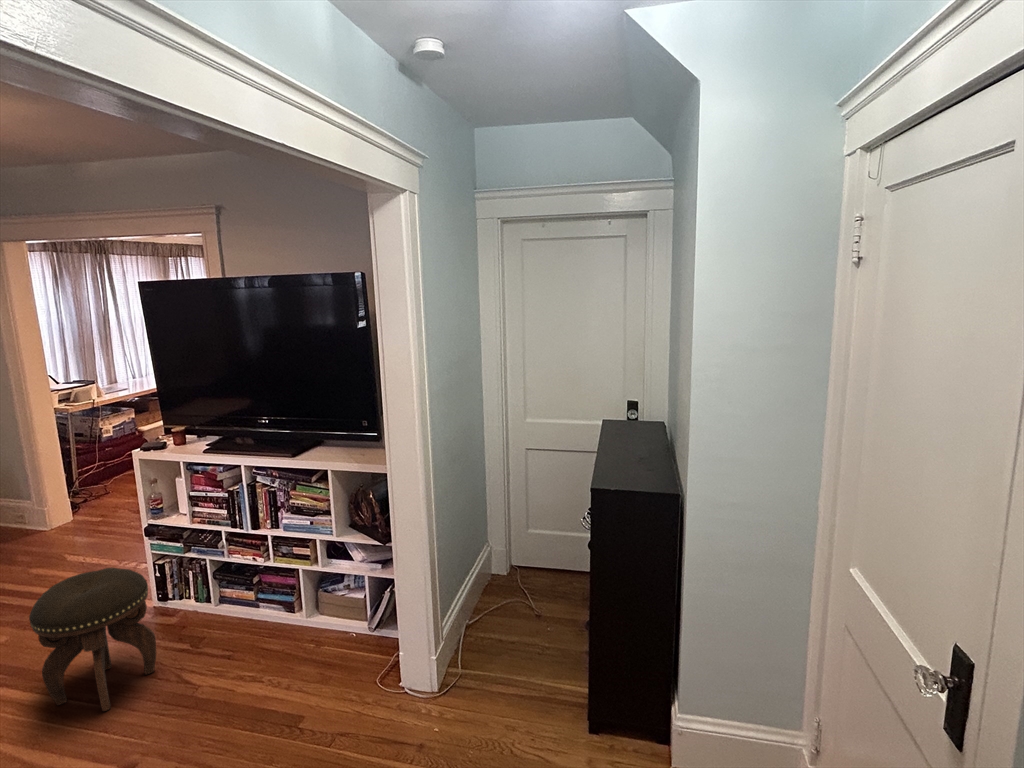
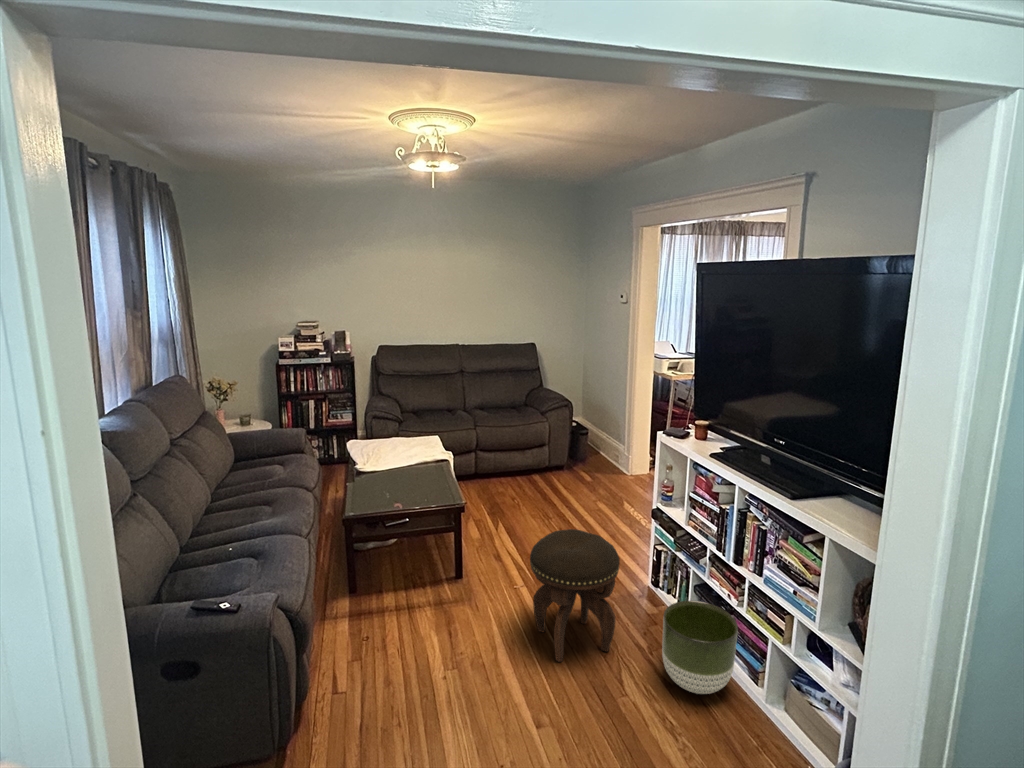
planter: none [207,572,277,650] -> present [662,601,738,694]

